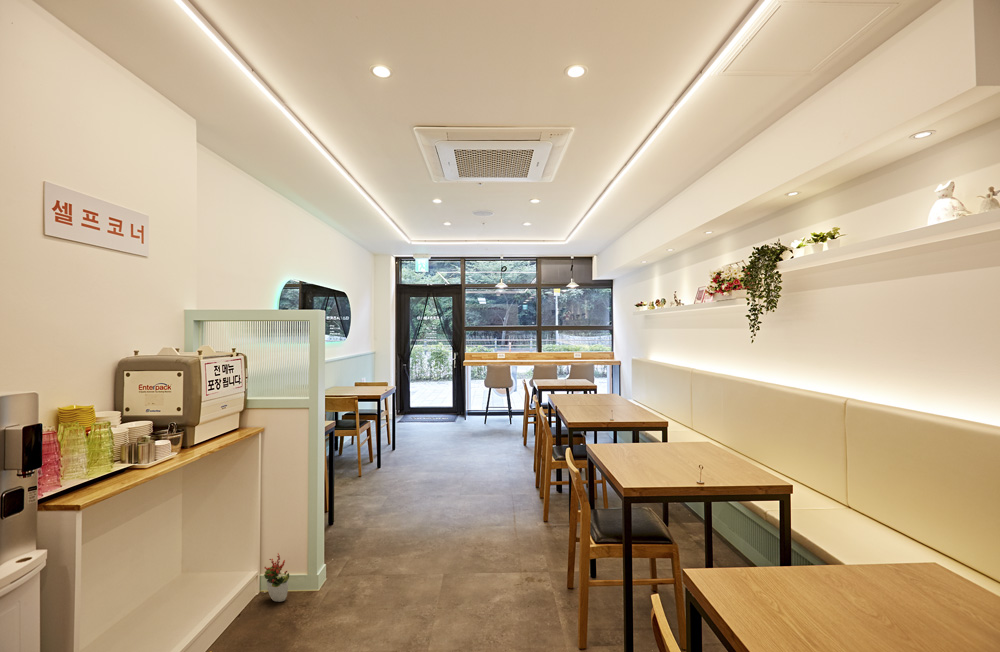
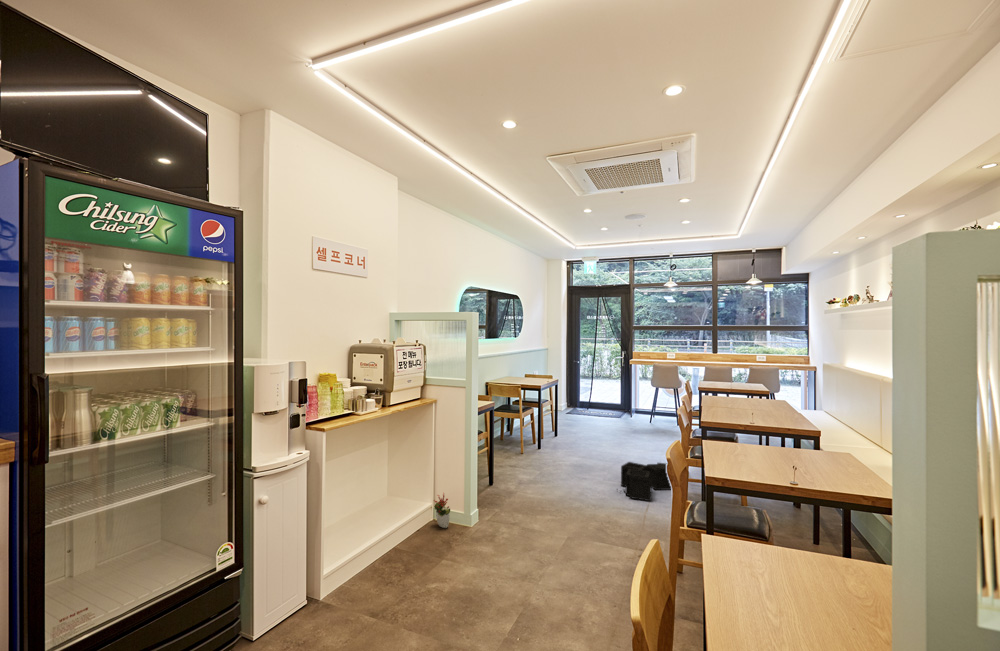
storage bin: none [478,468,536,512] -> present [621,462,671,501]

